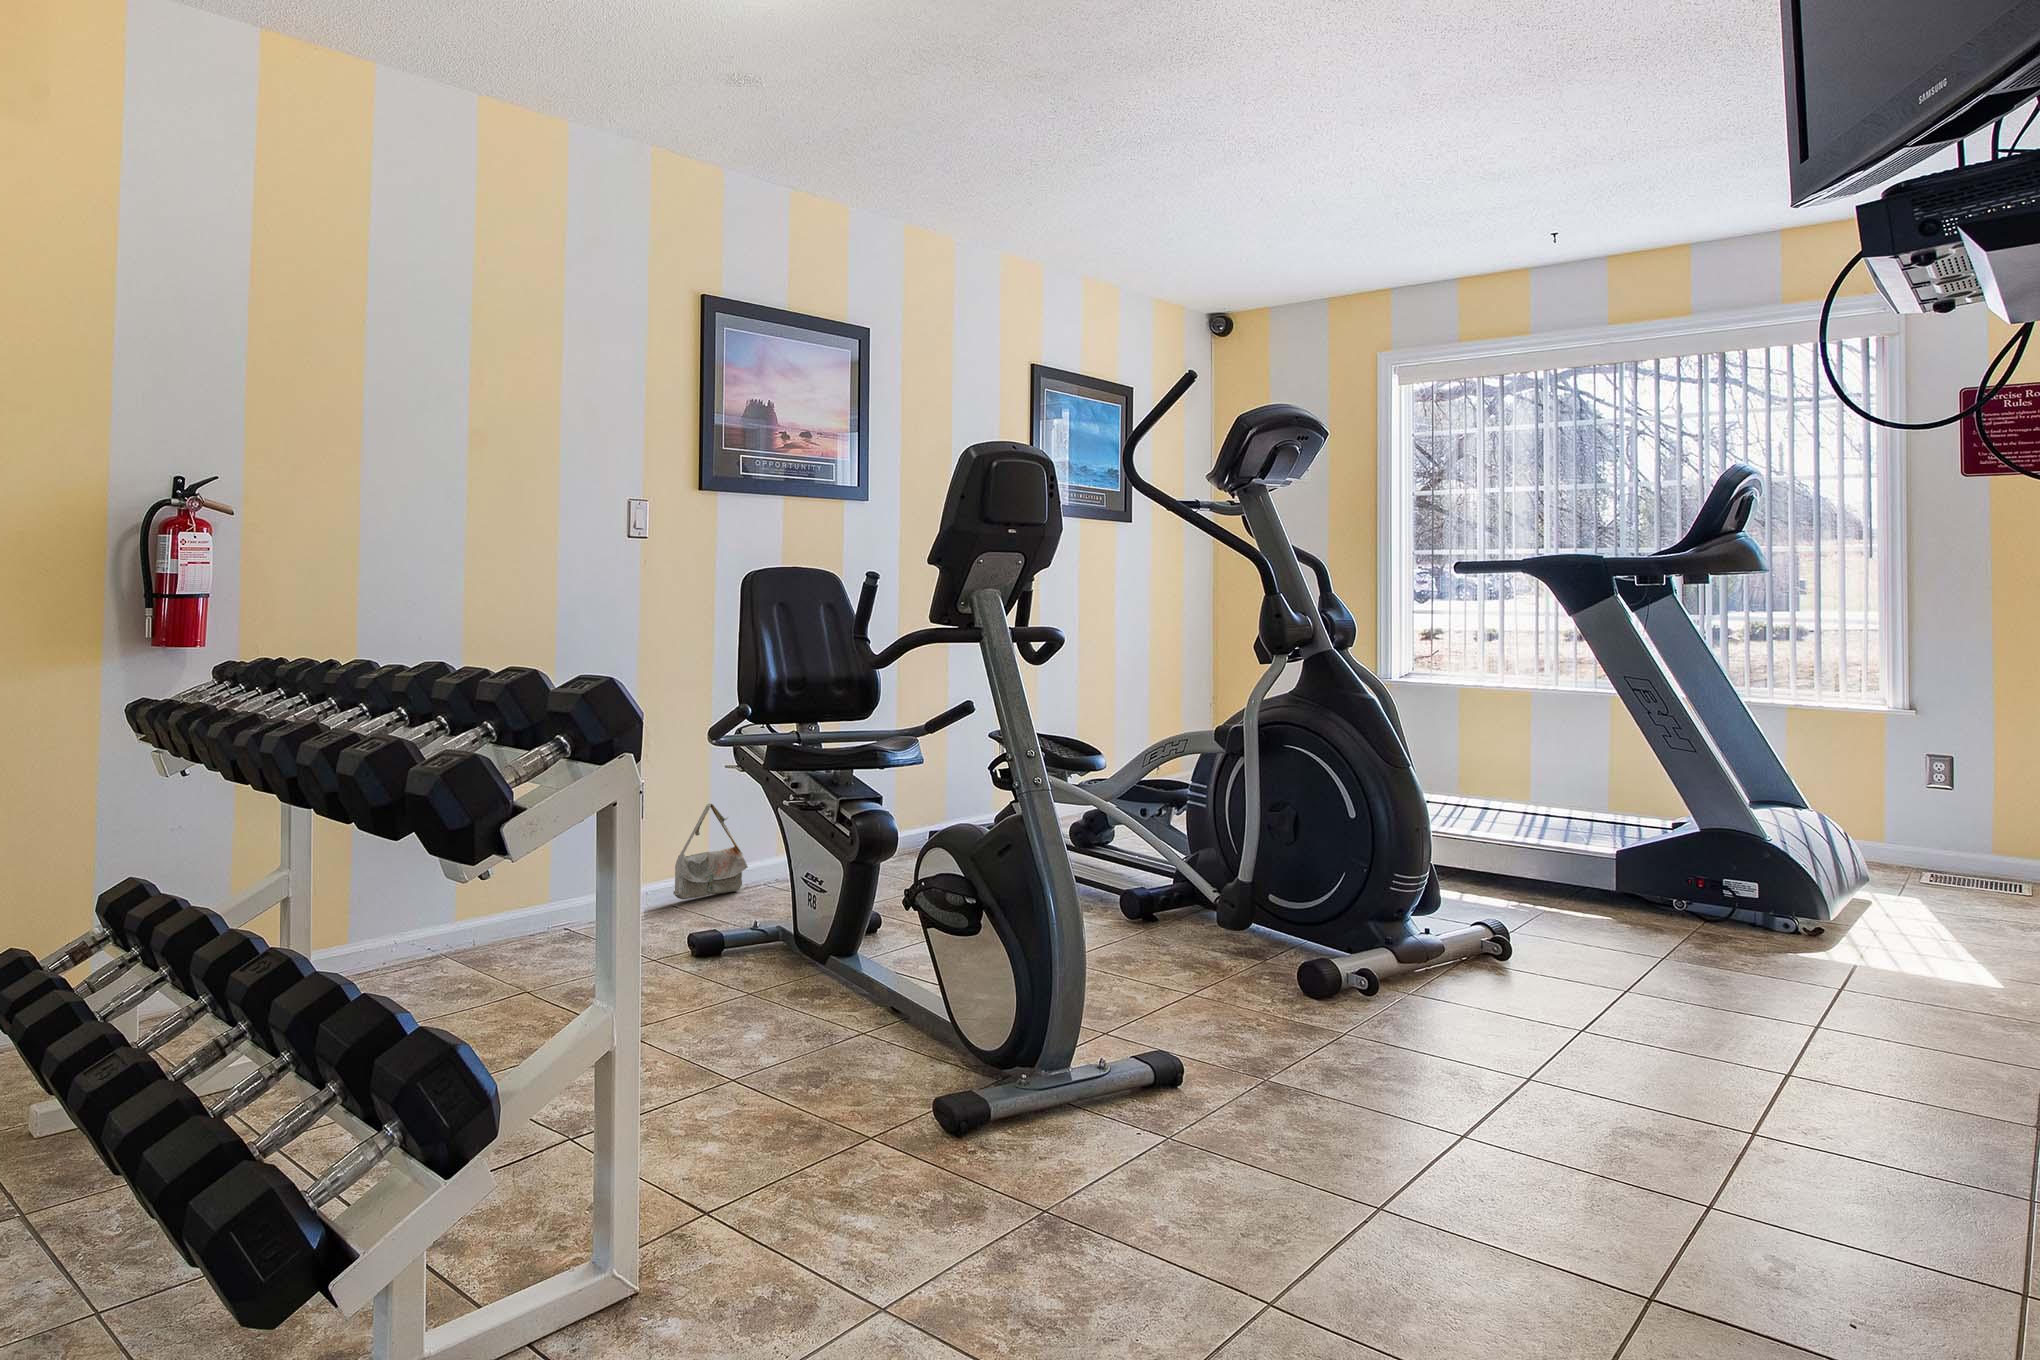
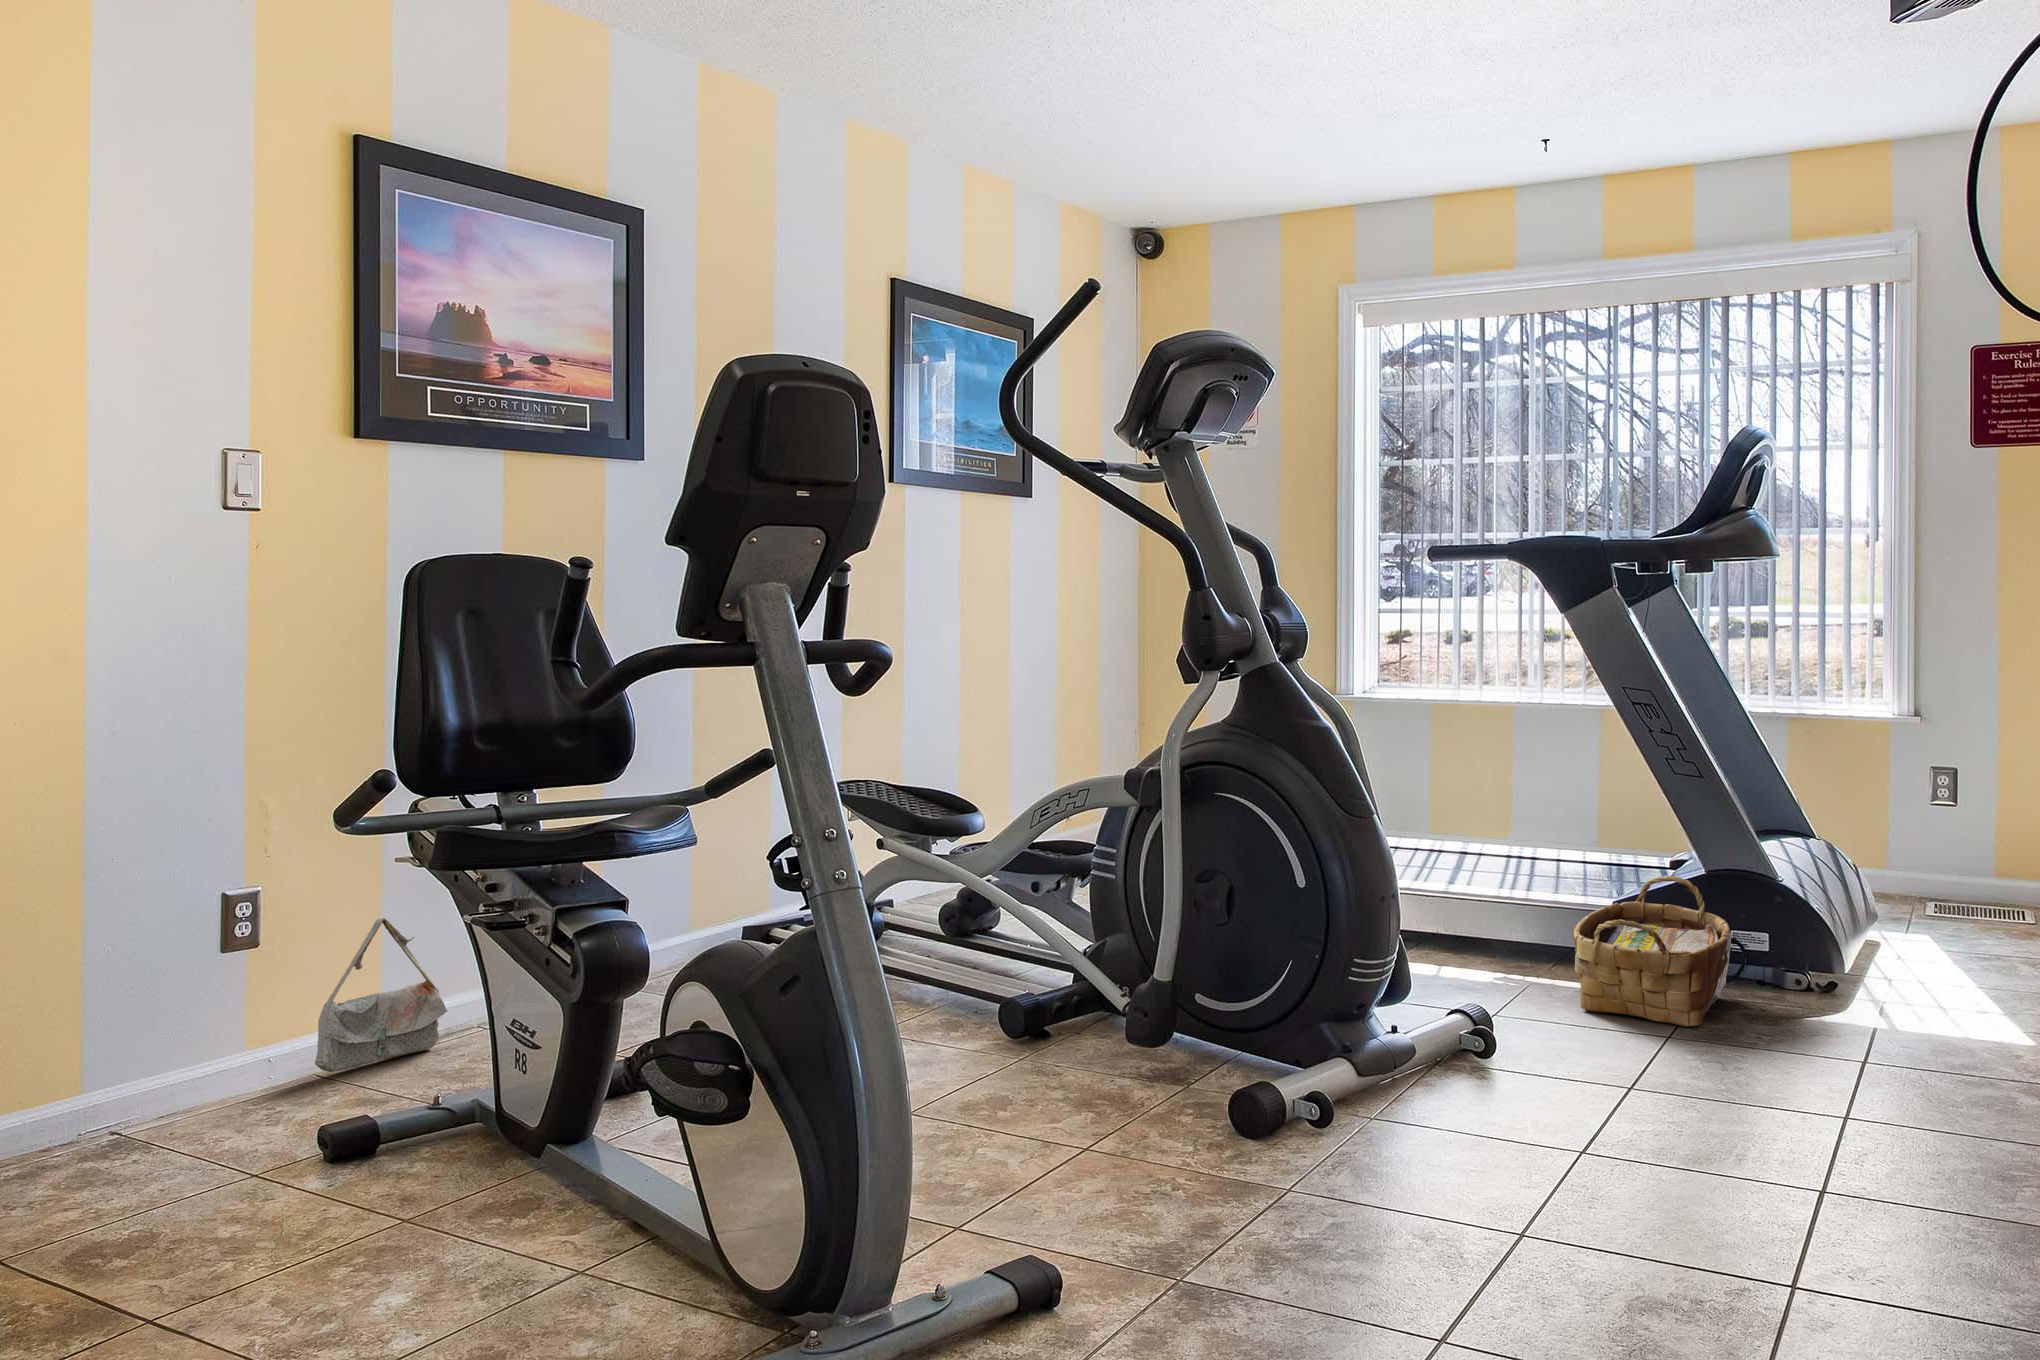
woven basket: none [1579,831,1723,952] -> present [1574,875,1731,1027]

